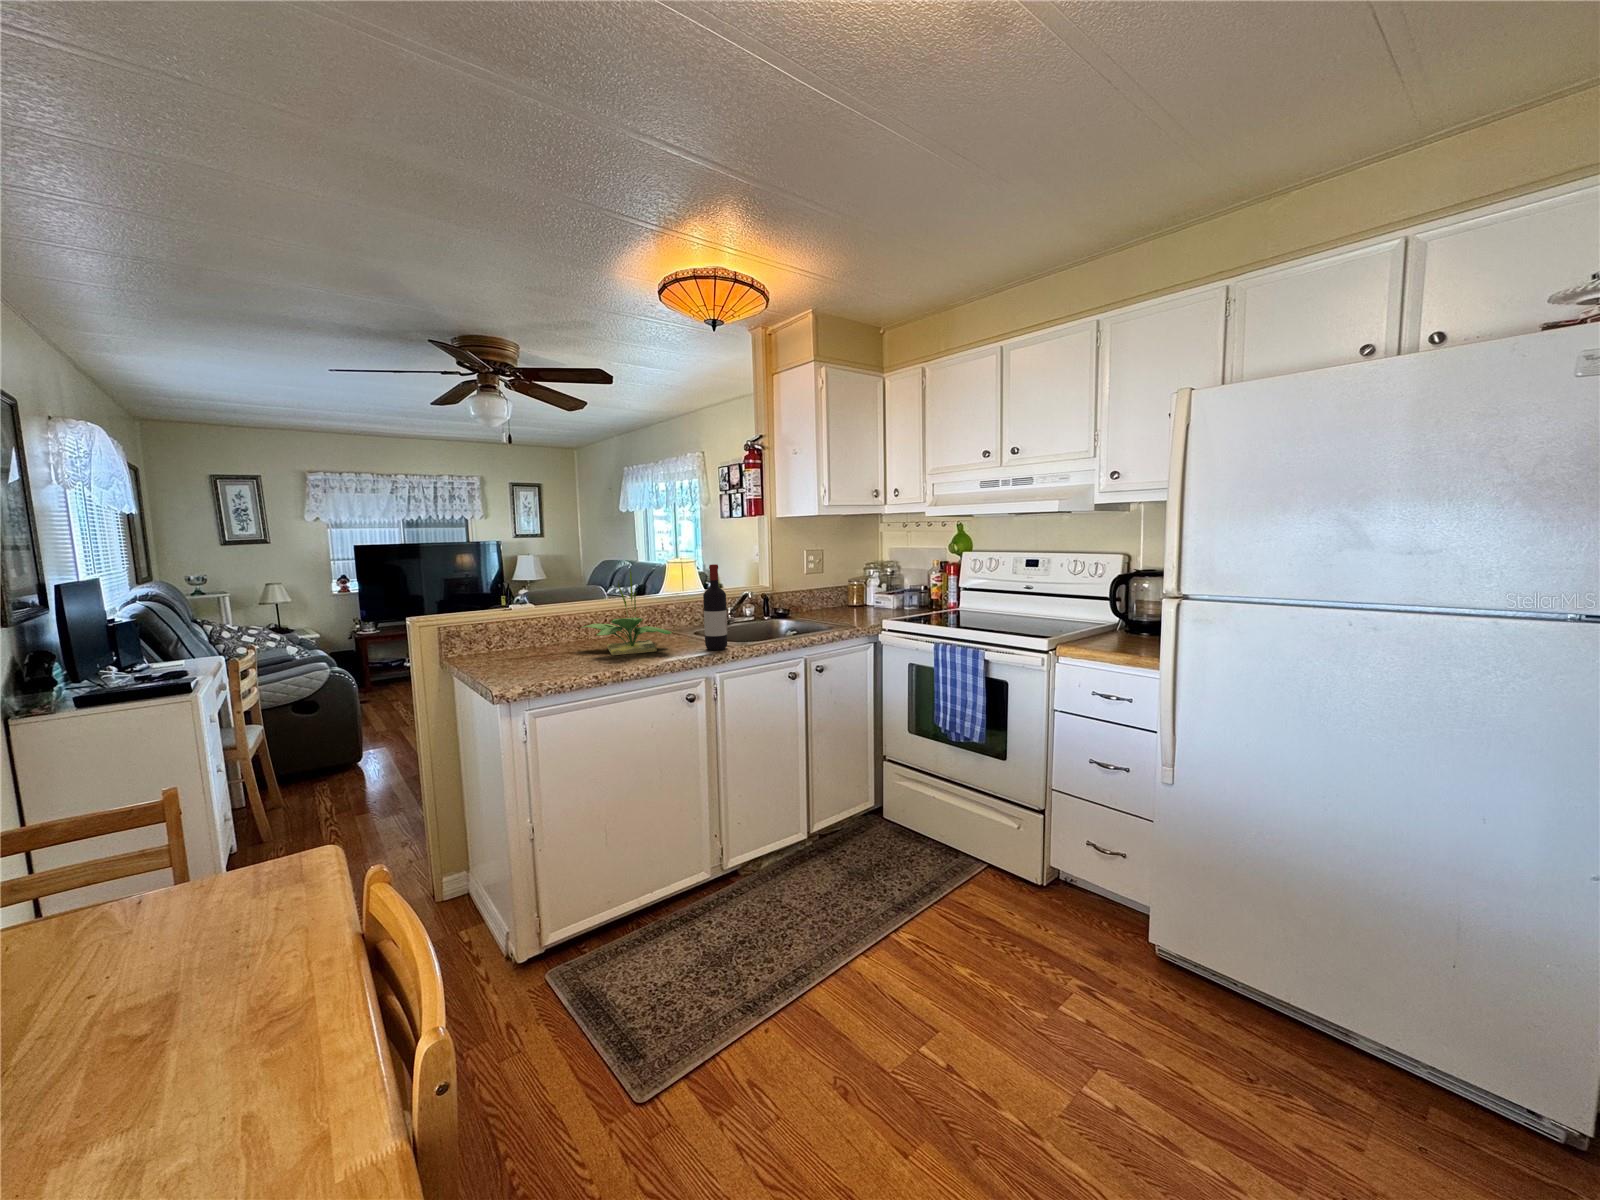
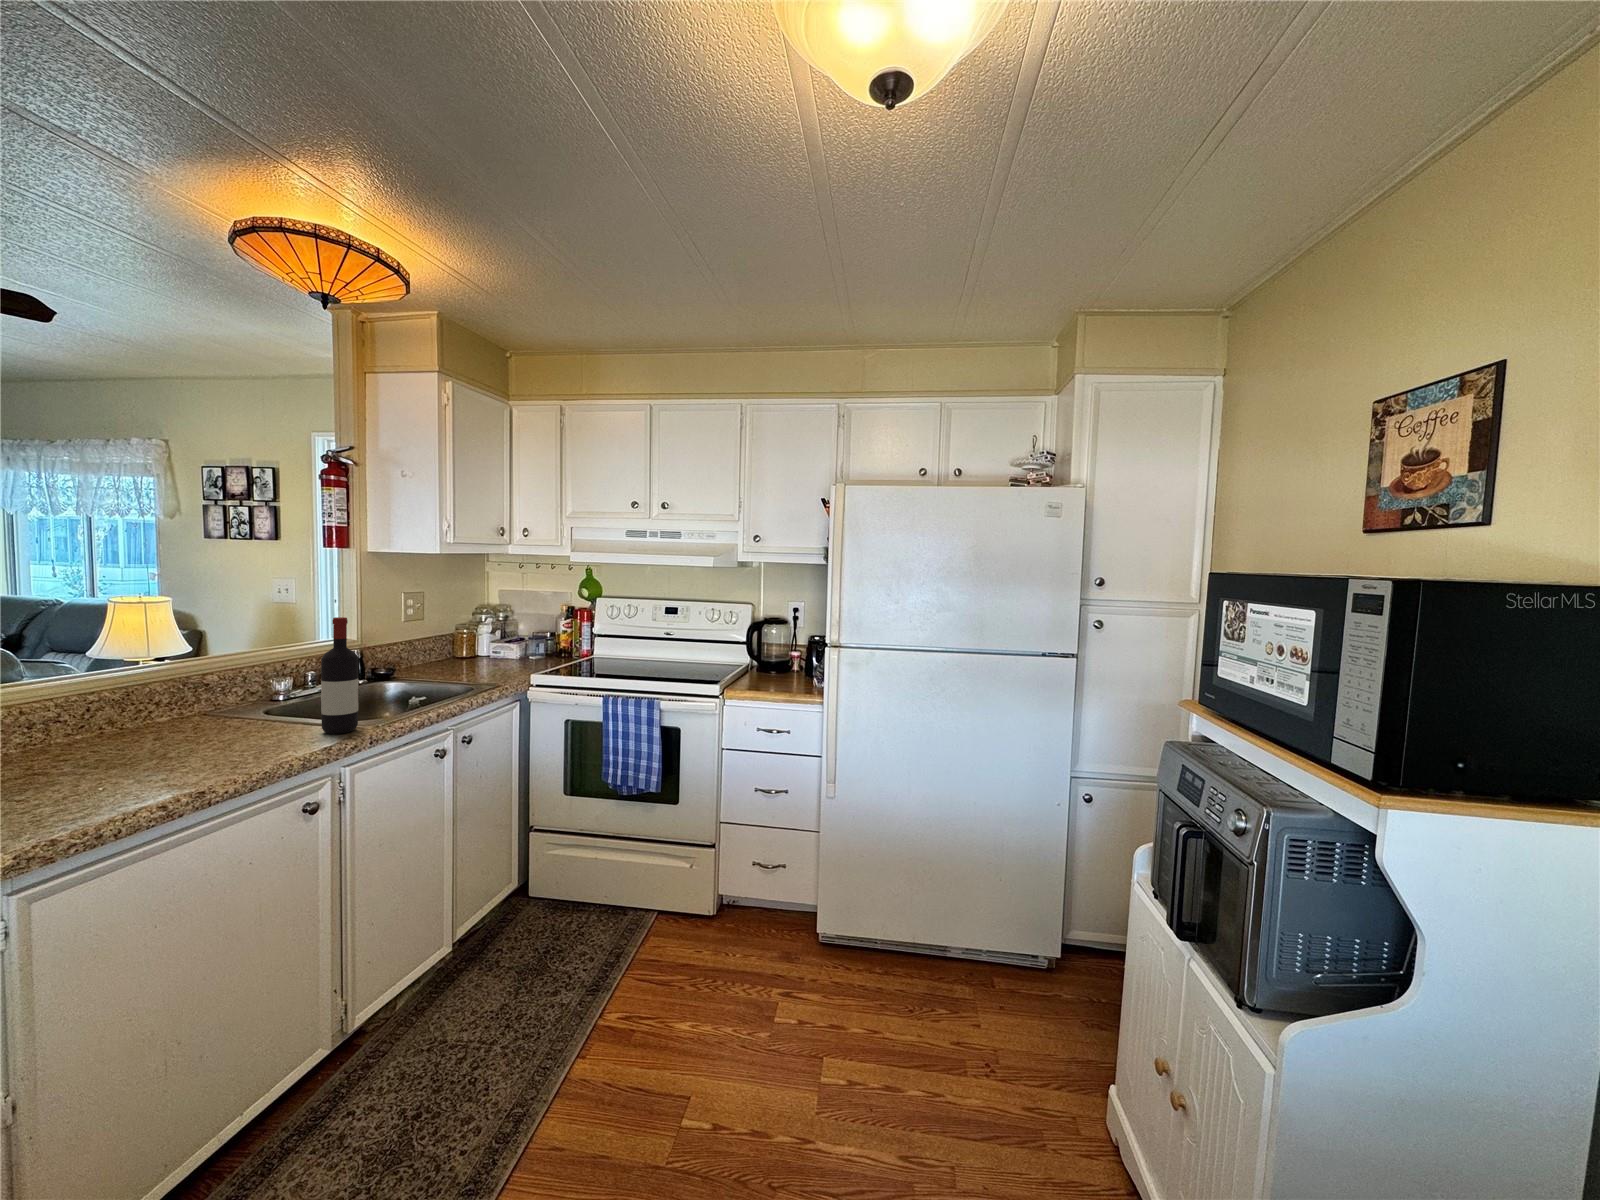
potted plant: present [582,569,672,655] -> none [52,622,272,763]

